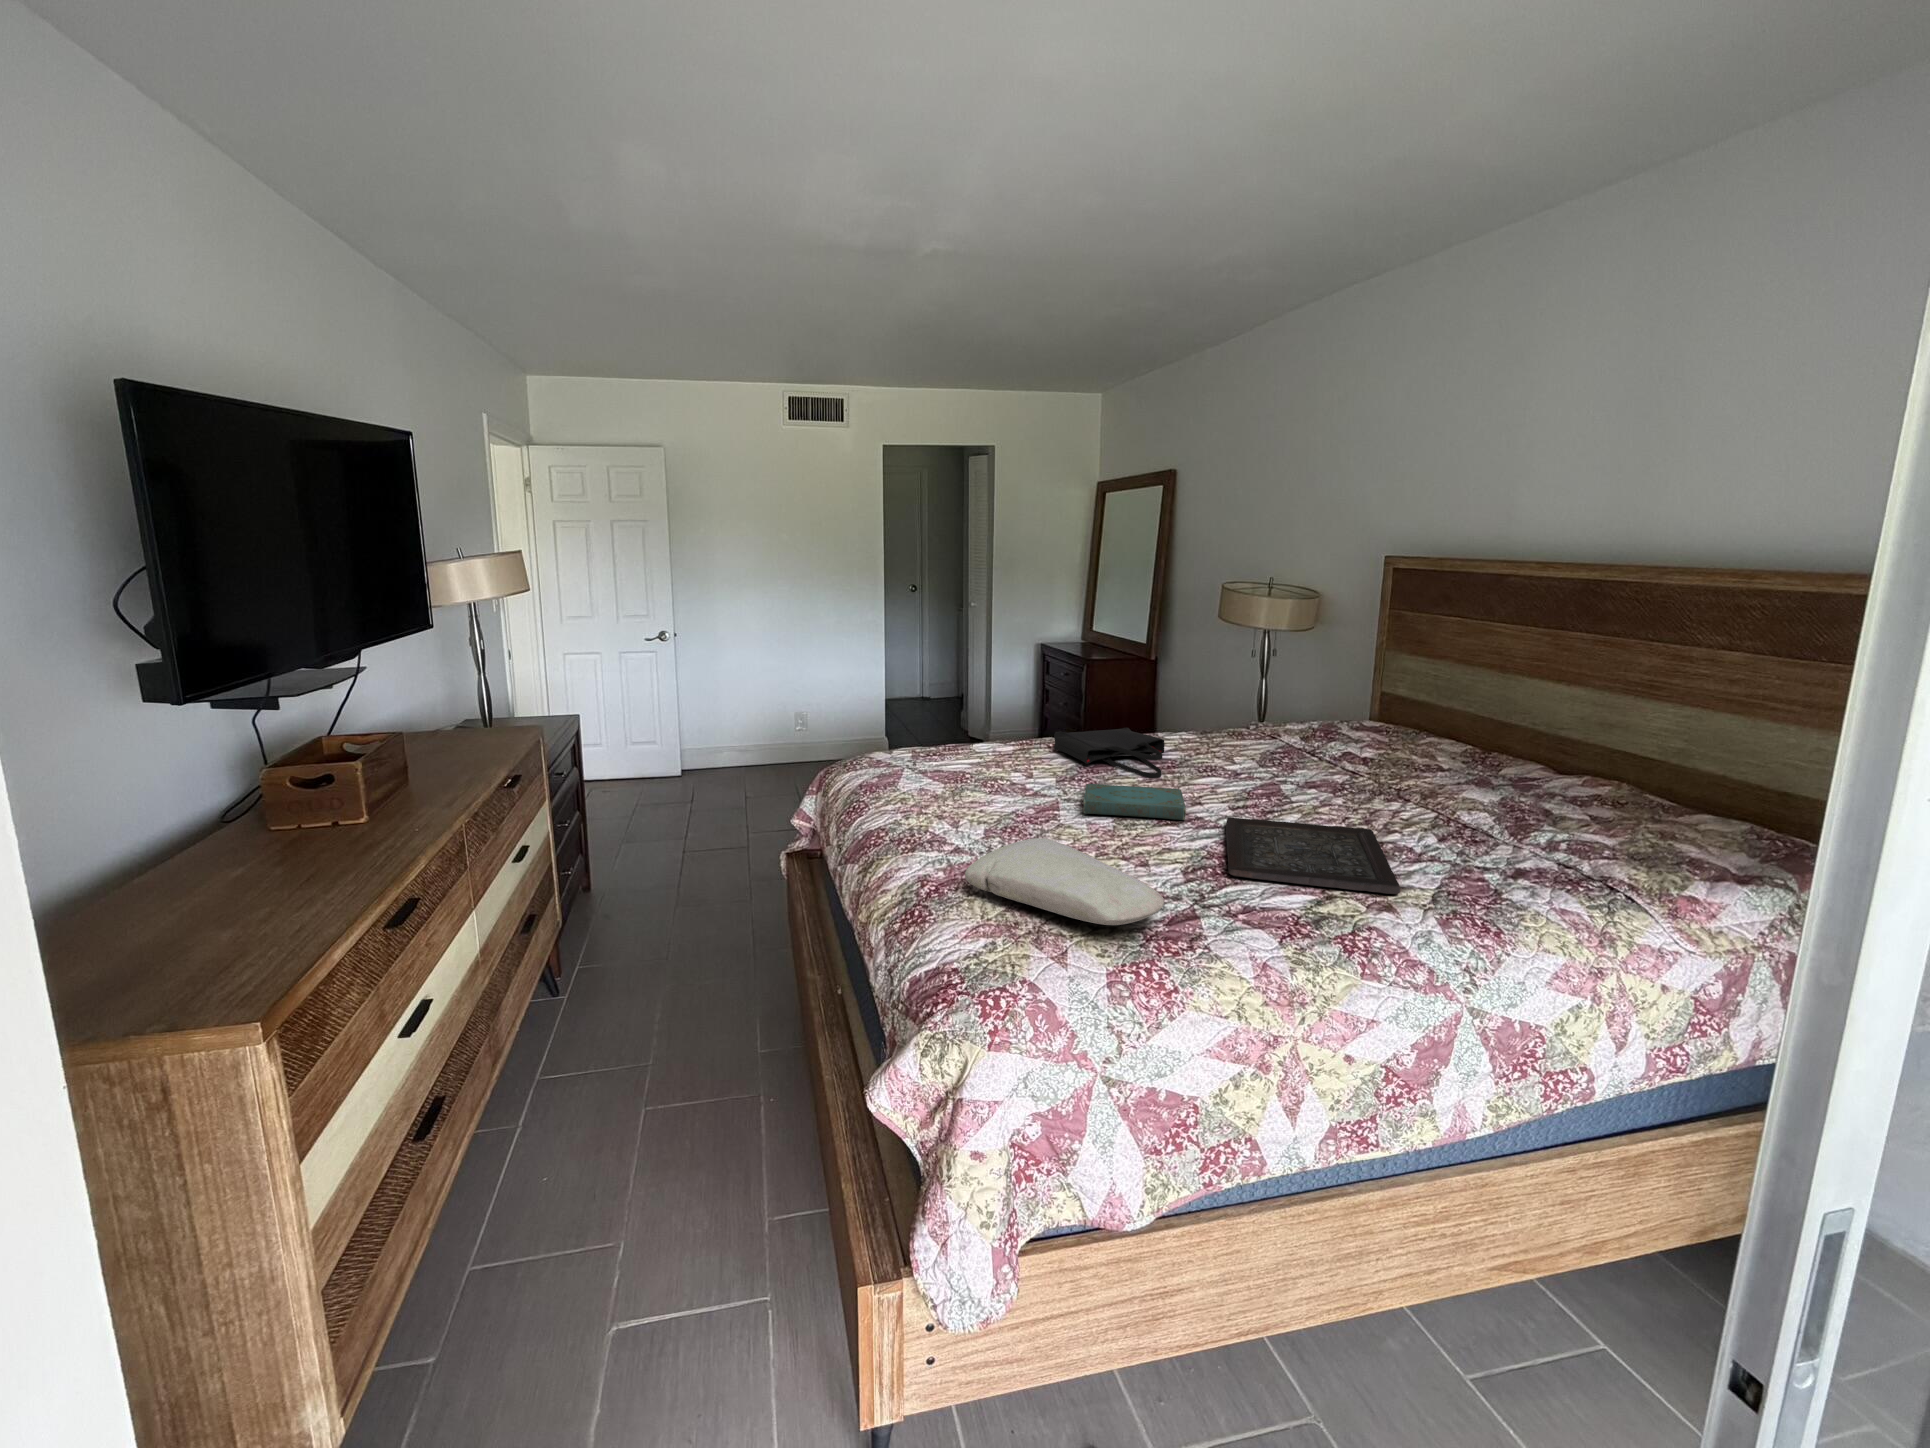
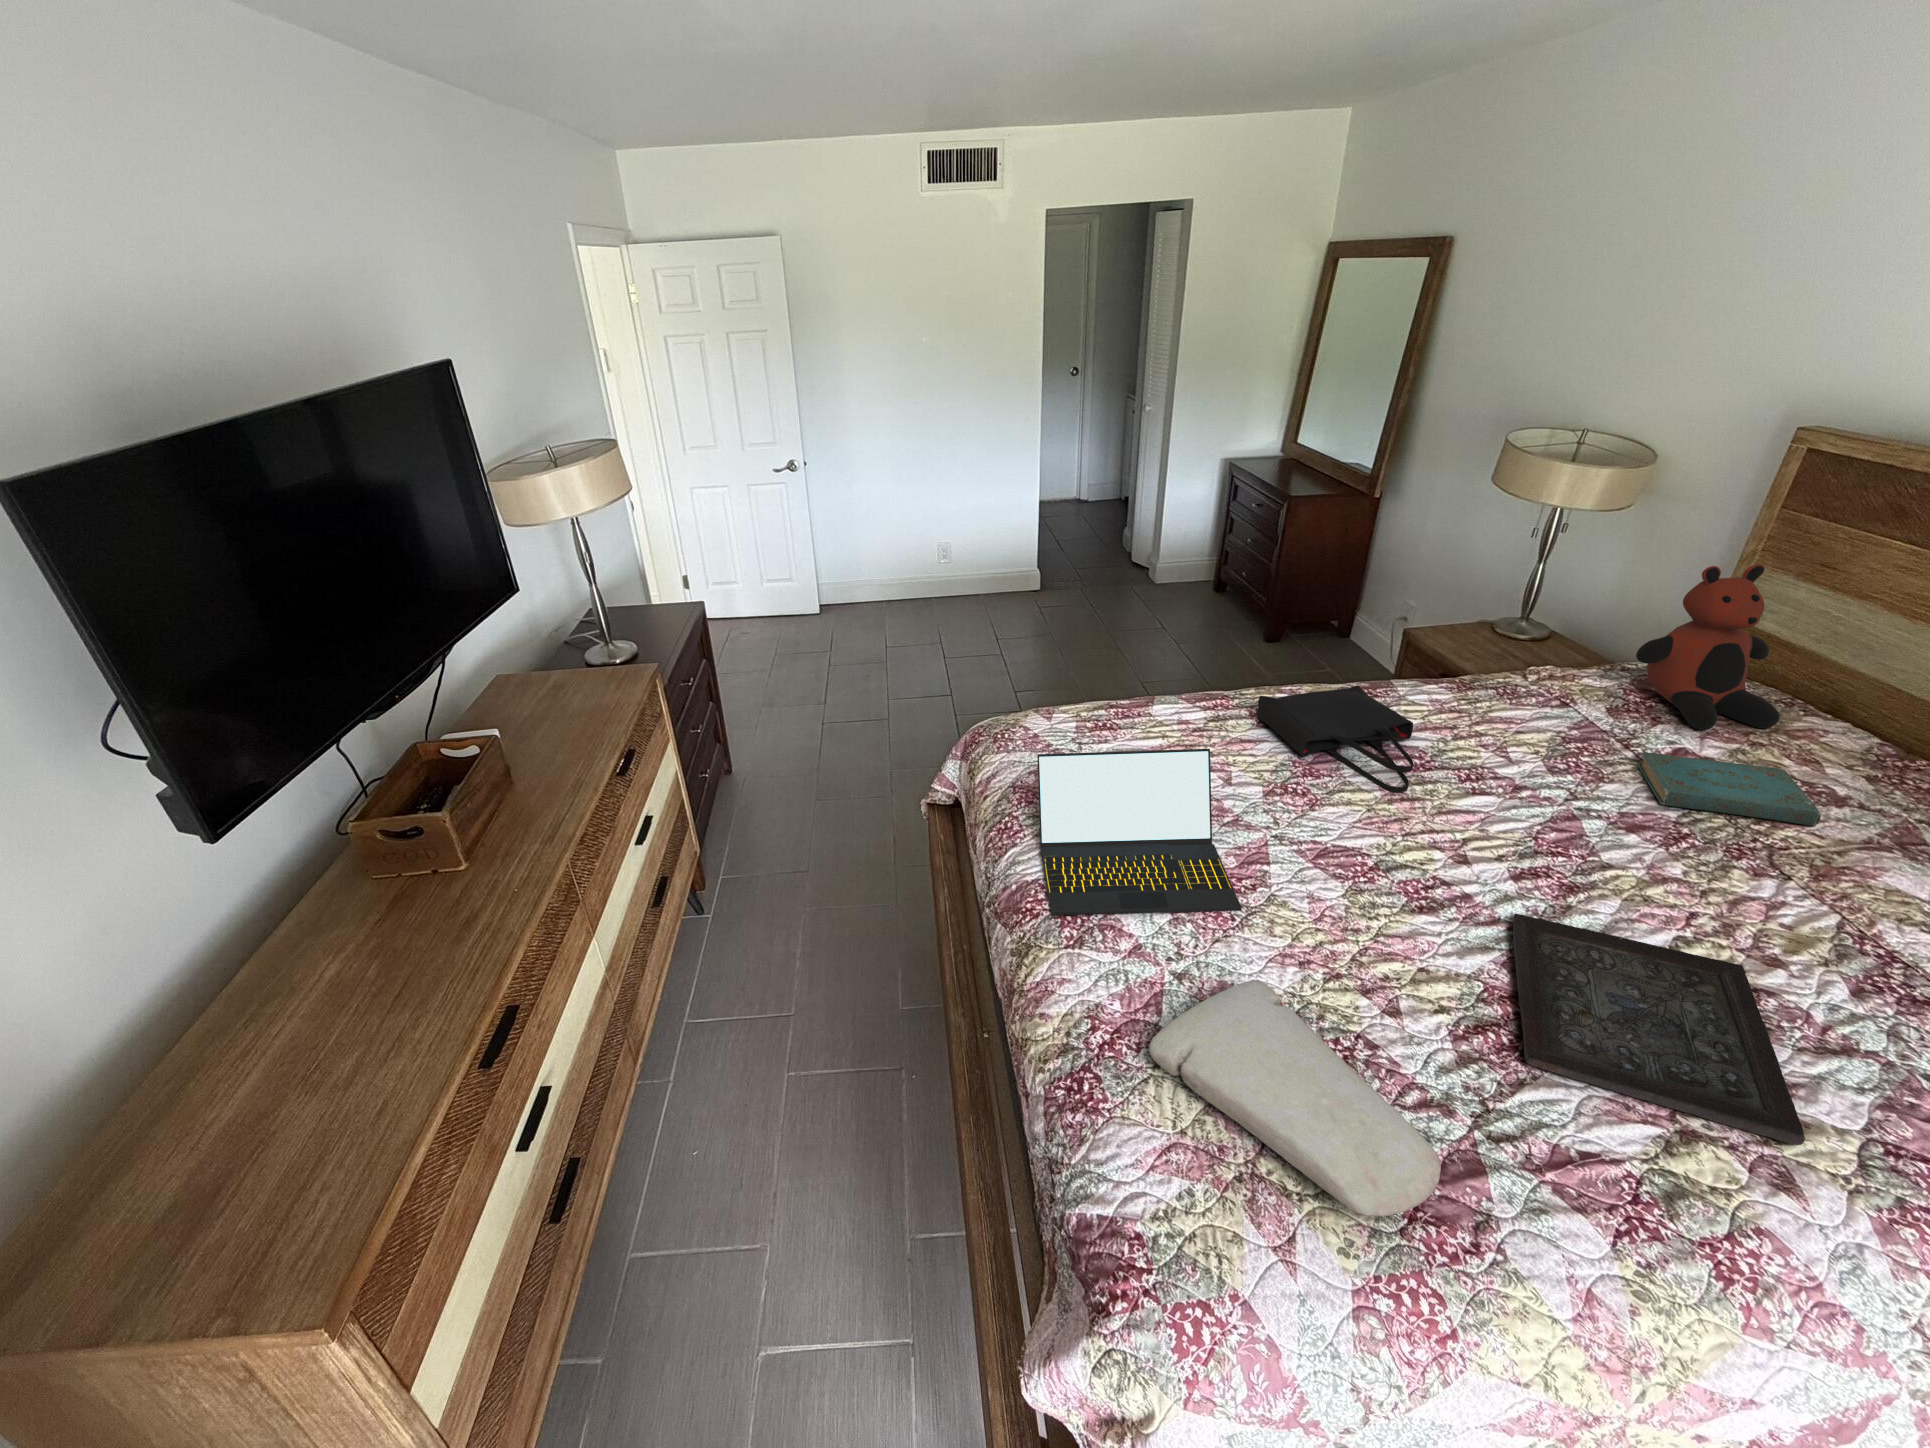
teddy bear: none [1312,632,1408,746] -> present [1636,564,1780,730]
laptop: none [883,731,1038,837] -> present [1037,749,1242,915]
book: present [1084,784,1186,820] -> present [1638,753,1821,826]

